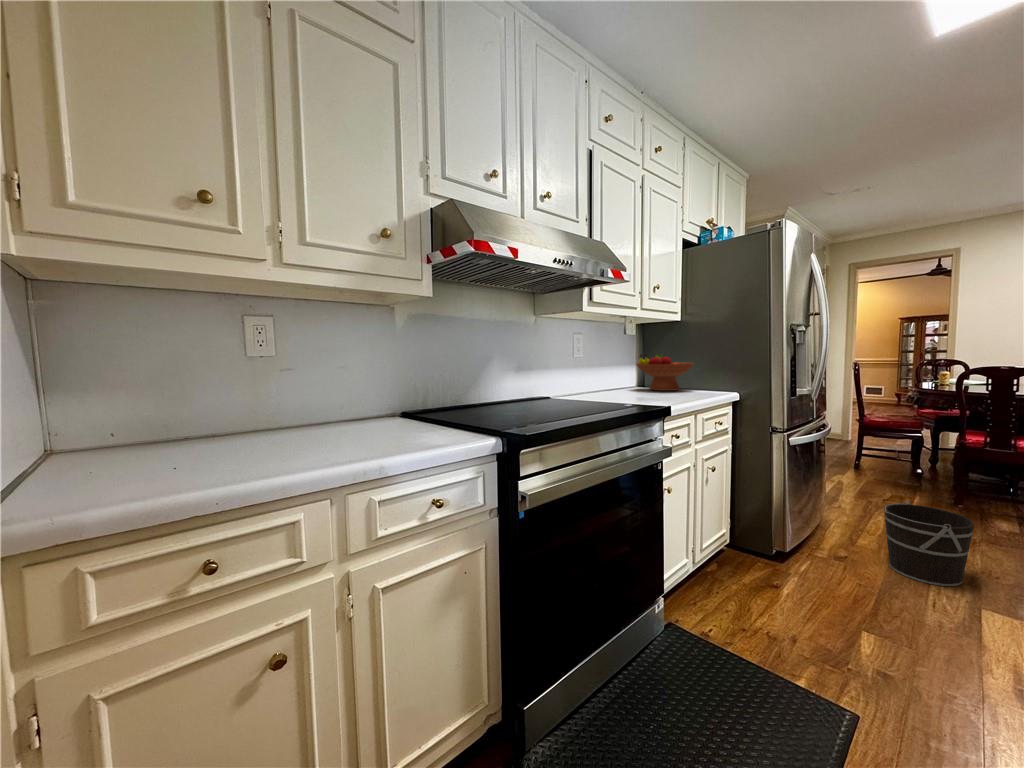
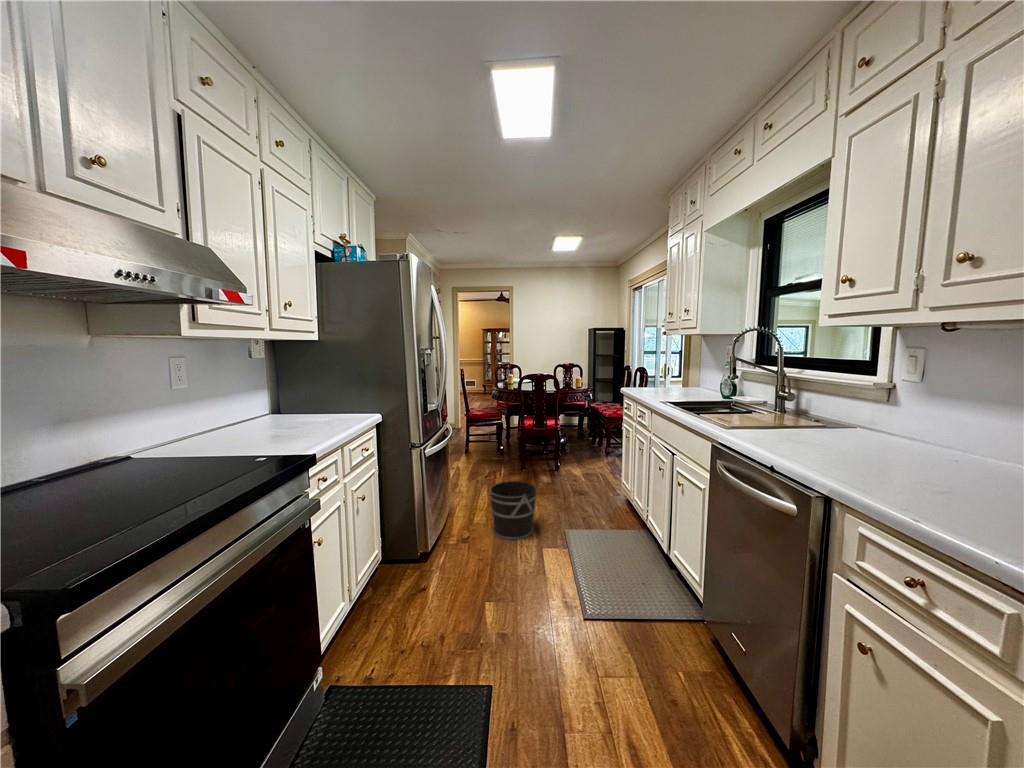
fruit bowl: present [636,353,694,391] -> none [268,378,338,420]

